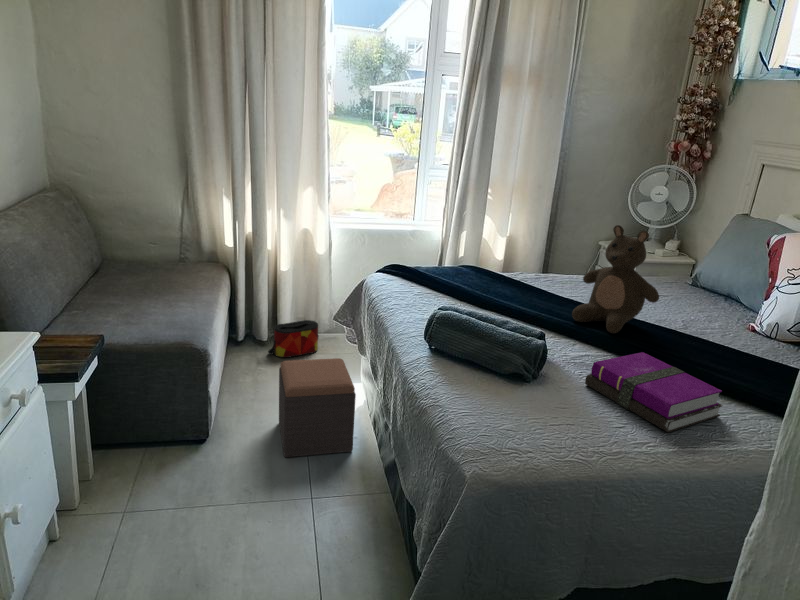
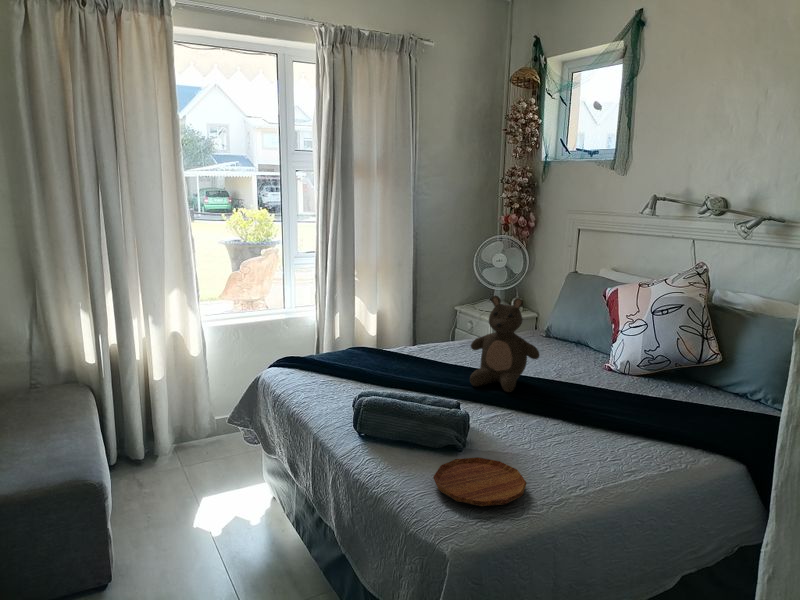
bag: present [268,320,319,358] -> none [148,428,203,474]
notebook: present [585,352,723,432] -> none [508,405,623,473]
footstool: present [279,358,356,457] -> none [182,463,275,583]
tray: none [482,387,582,441] -> present [433,457,527,506]

